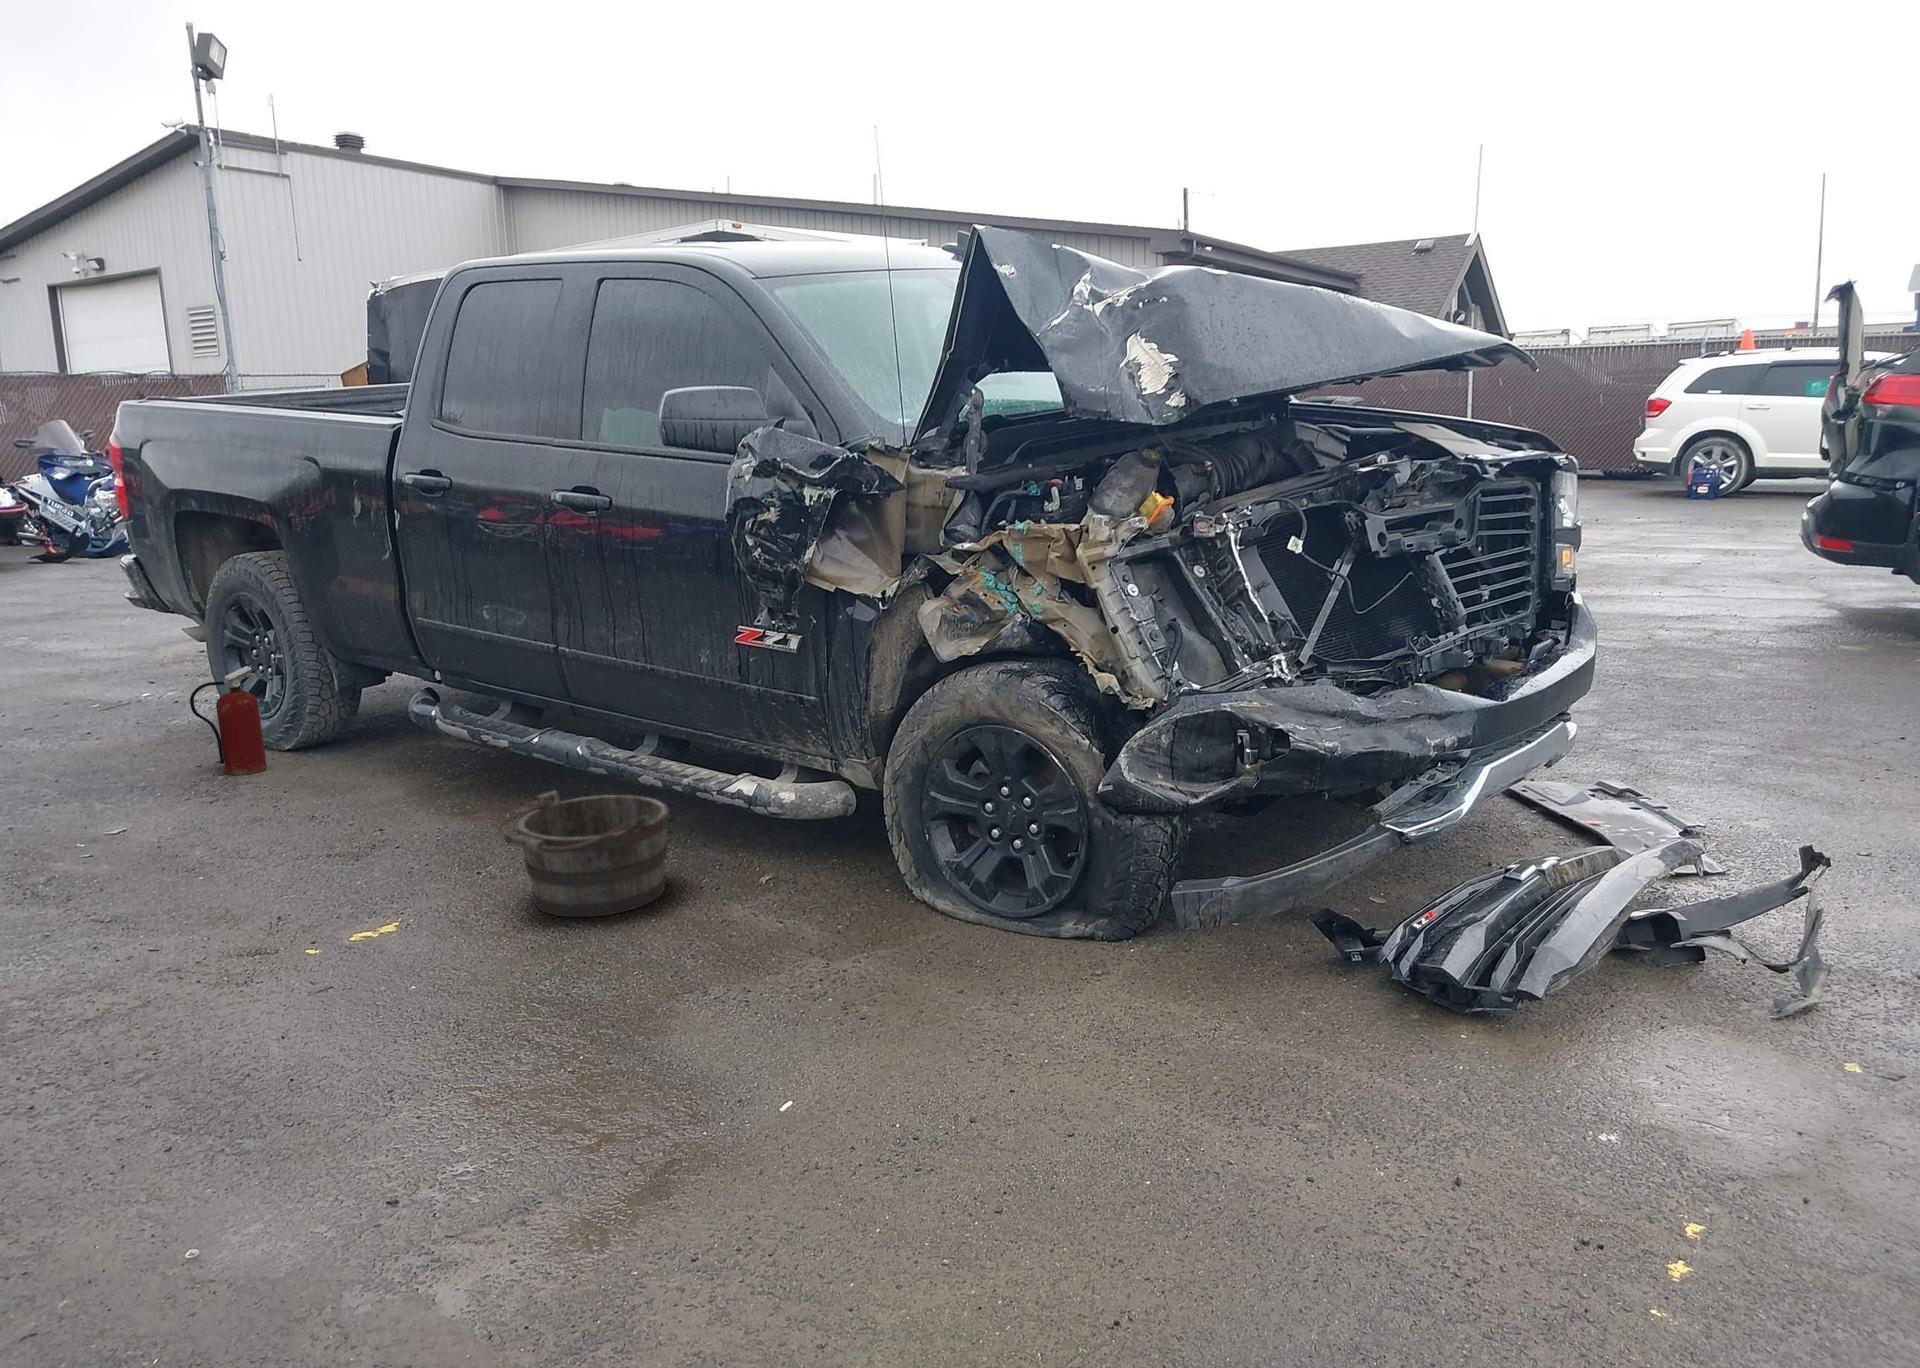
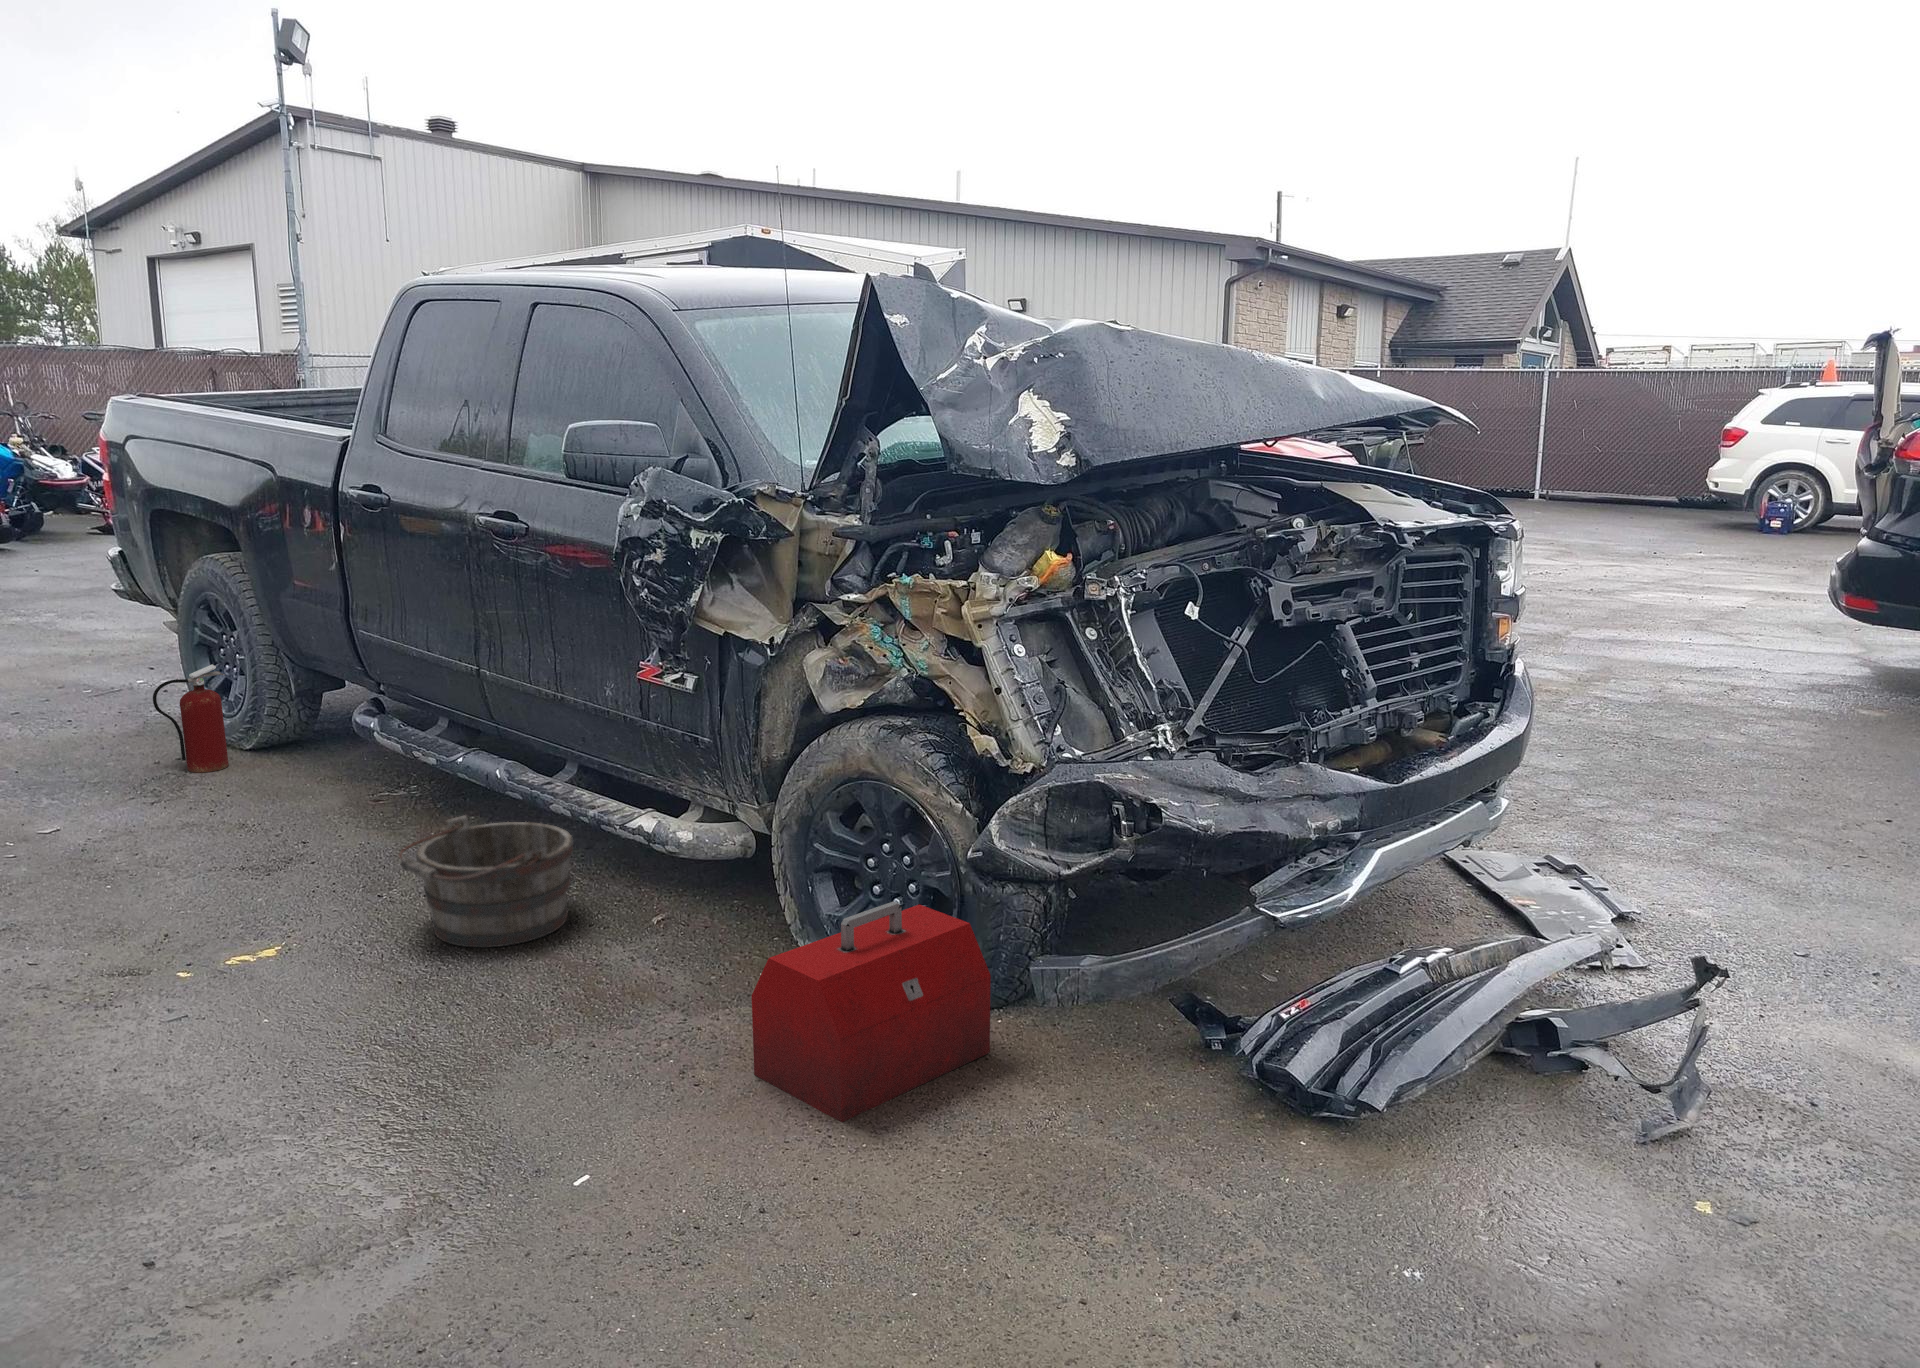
toolbox: none [899,838,1124,1050] -> present [752,902,991,1122]

